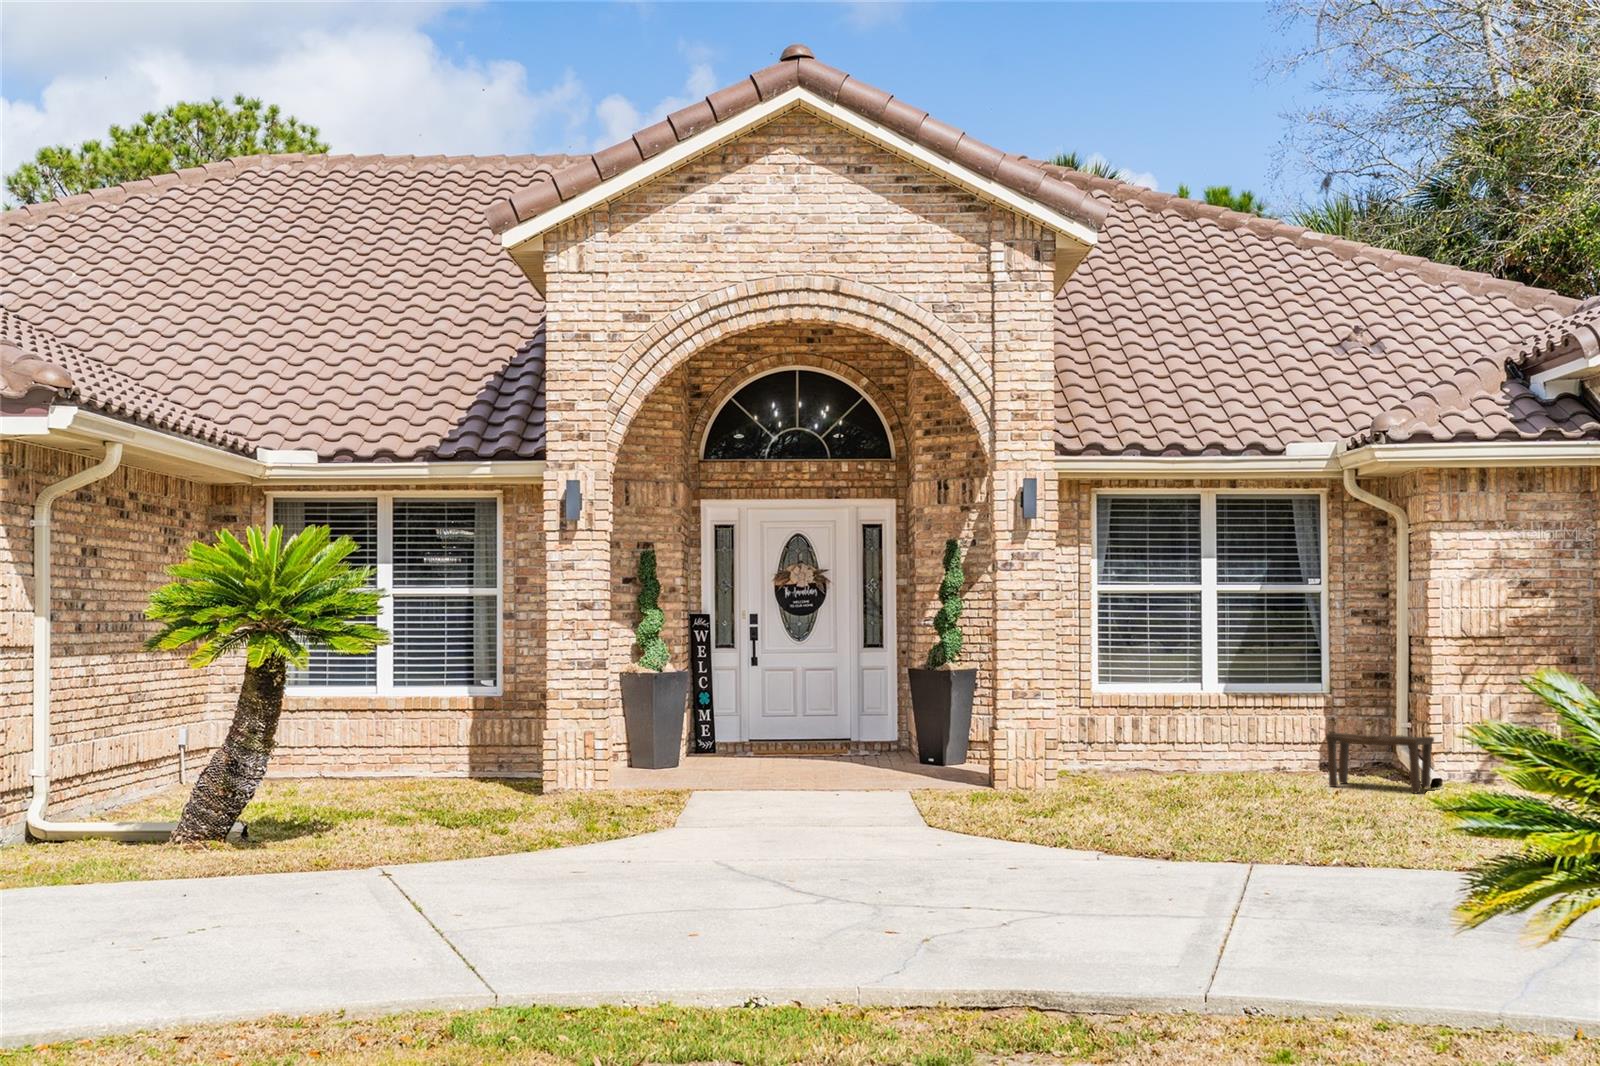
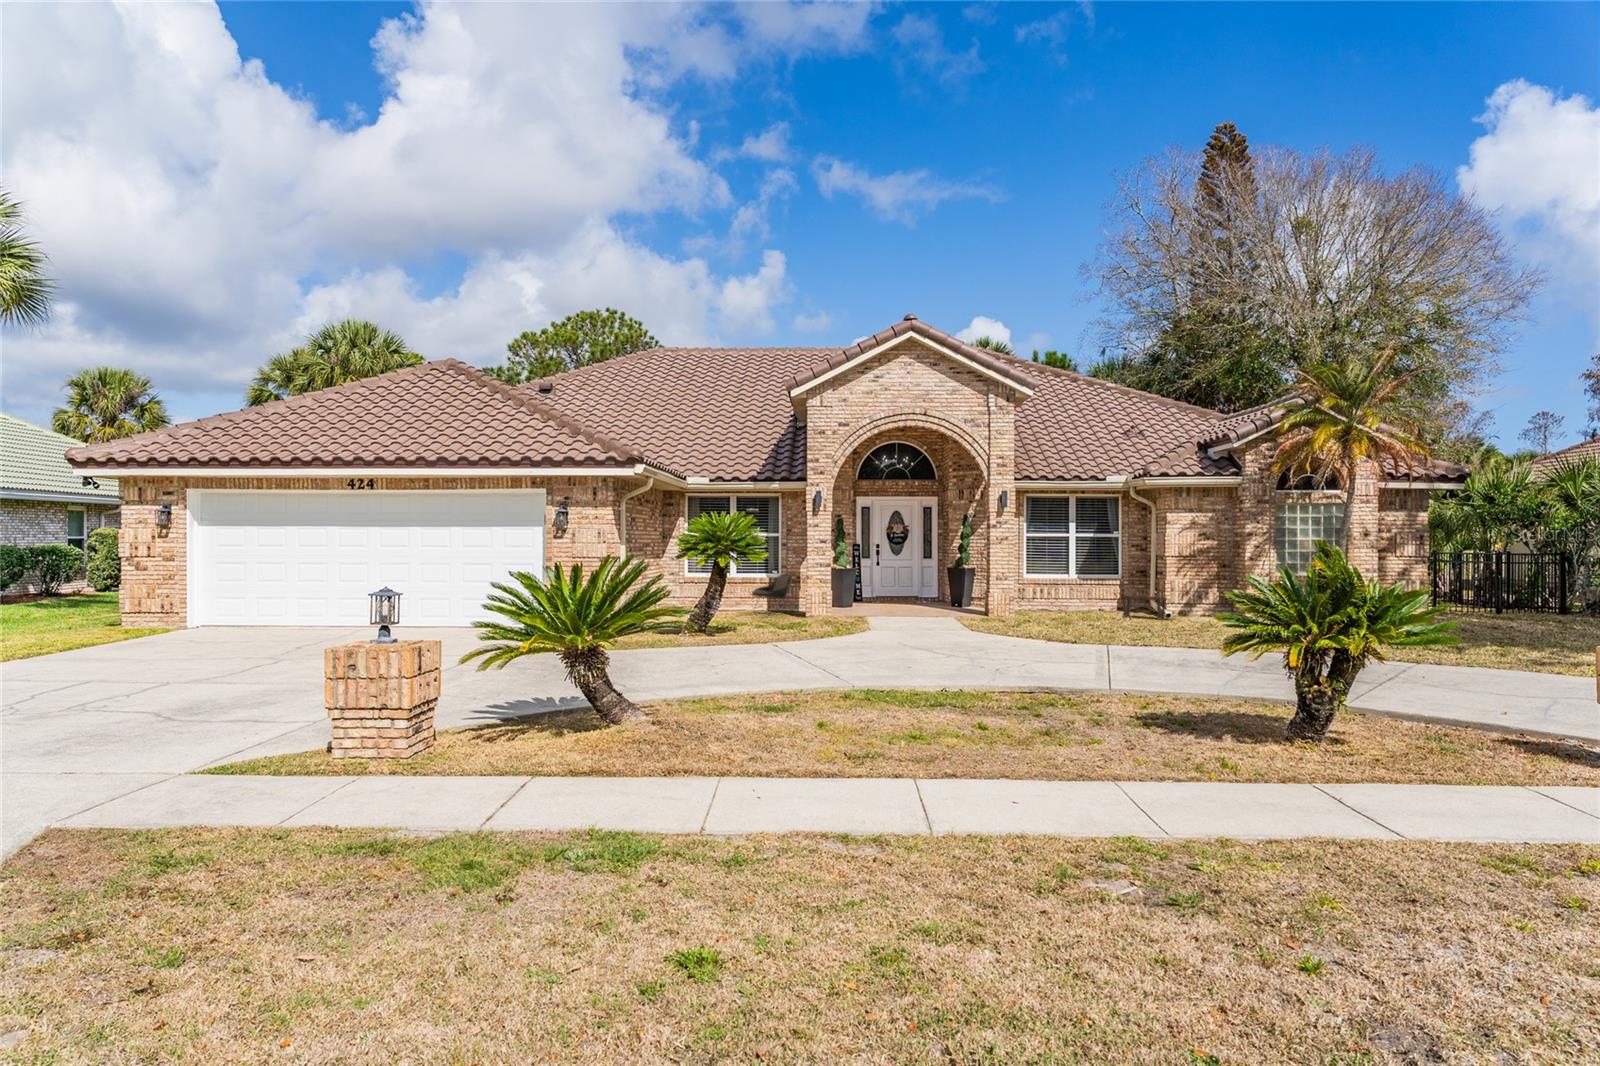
lounge chair: none [420,688,522,792] -> present [752,574,792,613]

